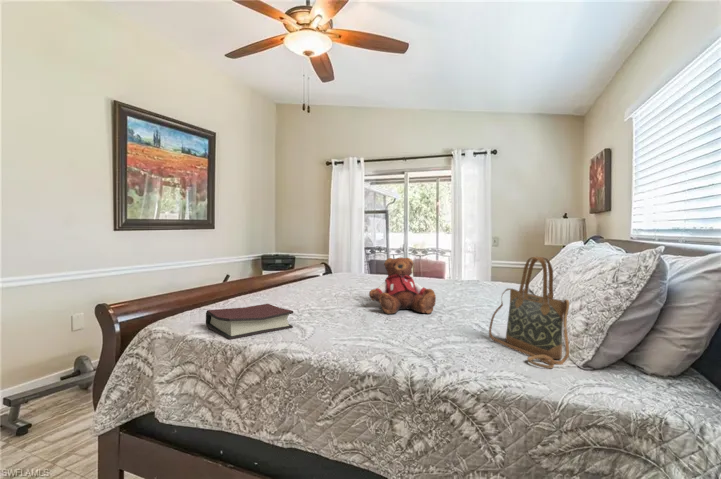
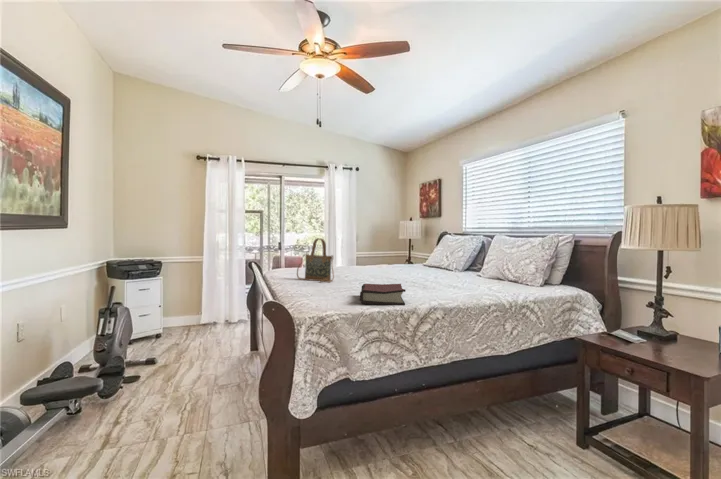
handbag: present [489,257,569,368] -> present [297,238,334,282]
teddy bear: present [369,258,436,313] -> none [380,247,421,284]

